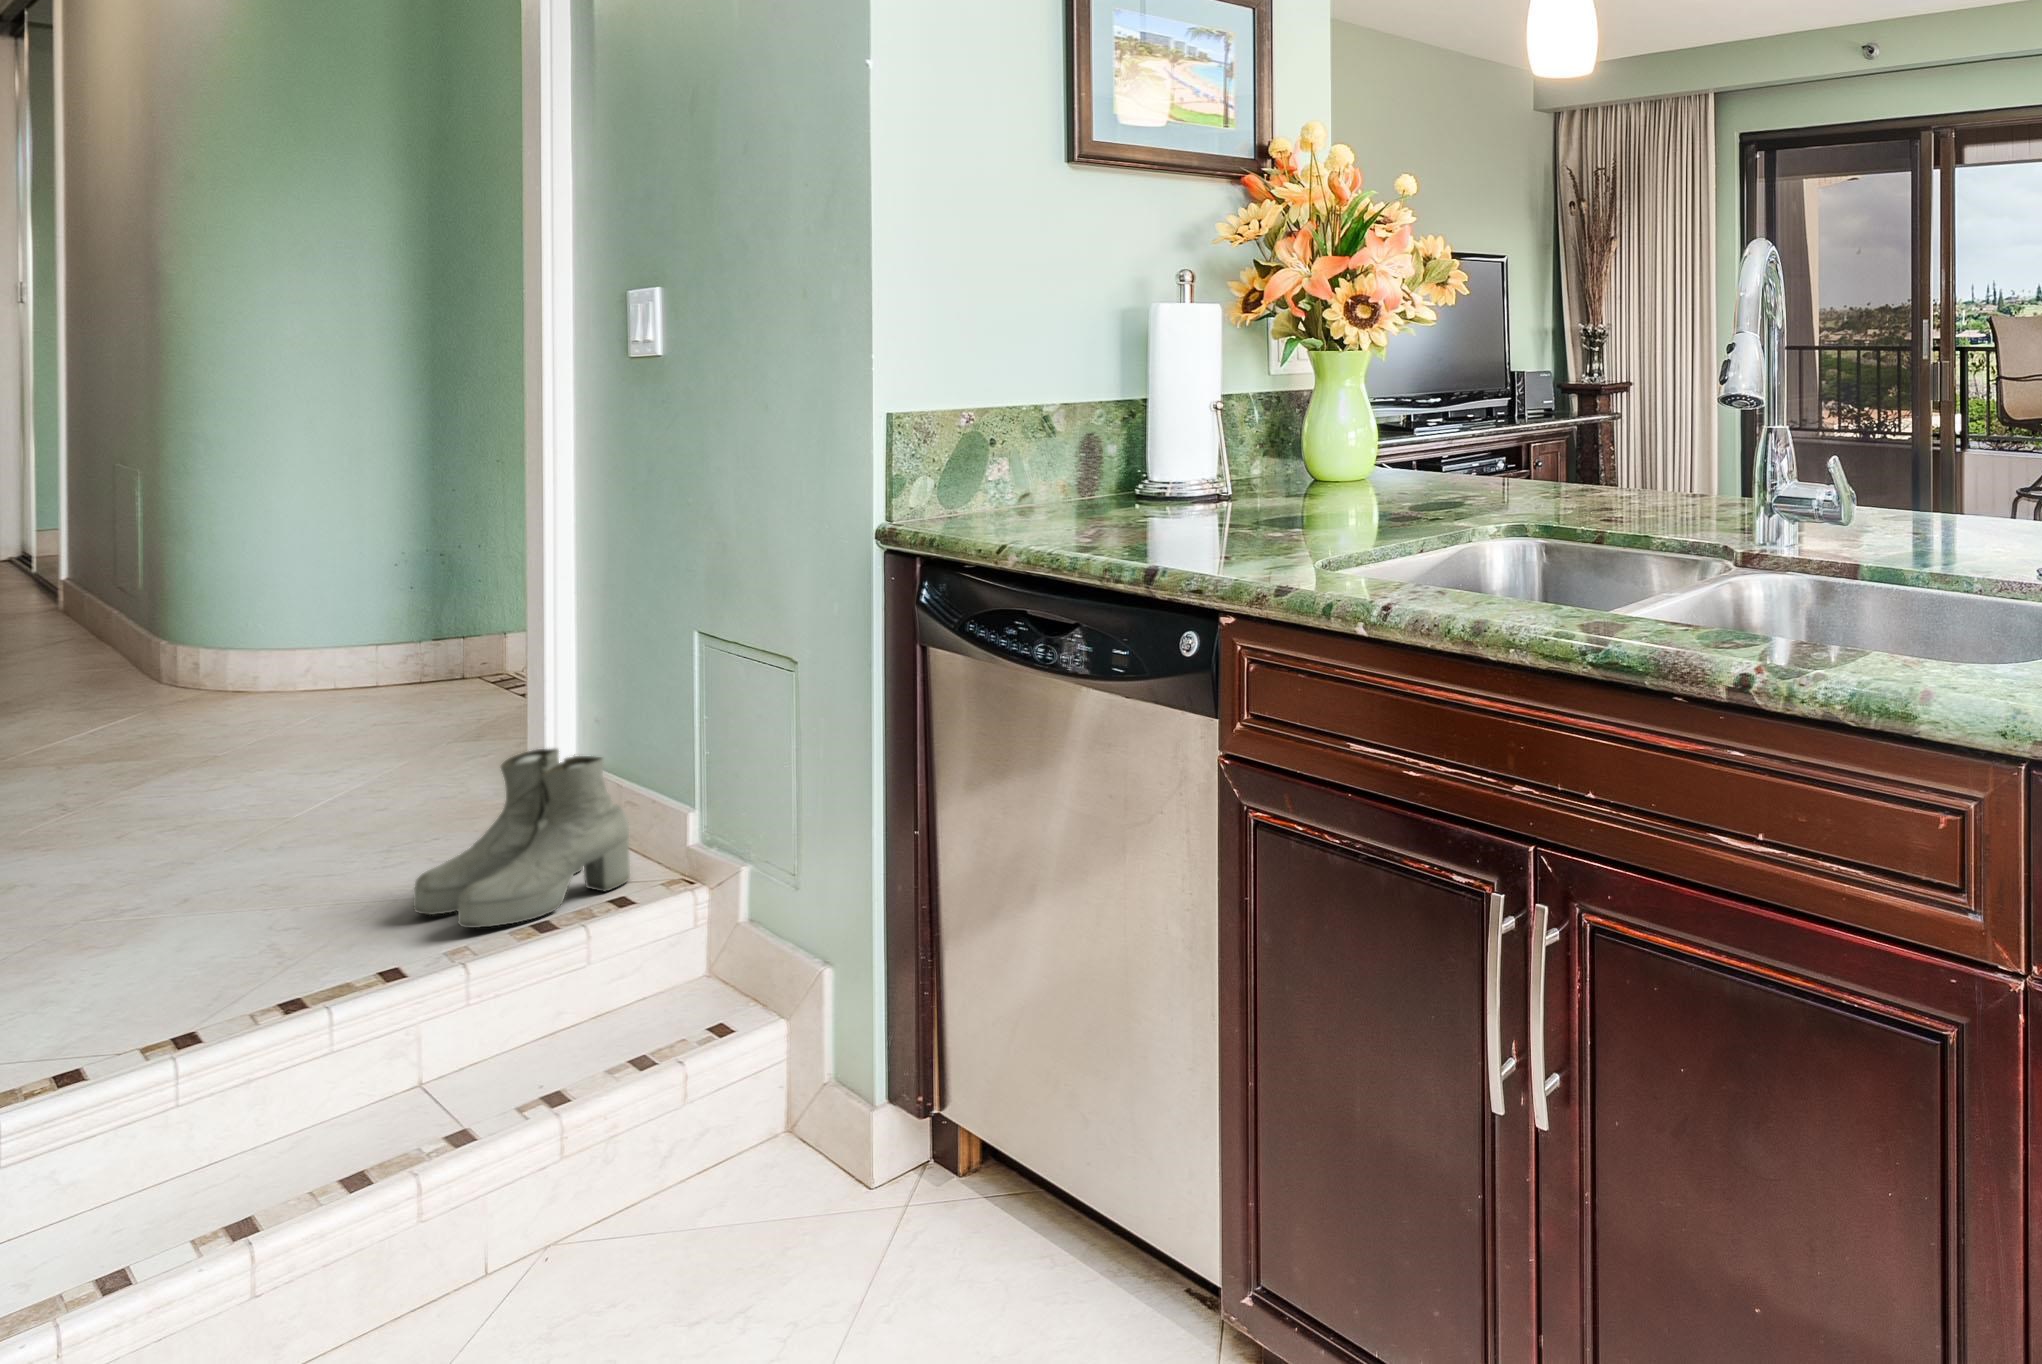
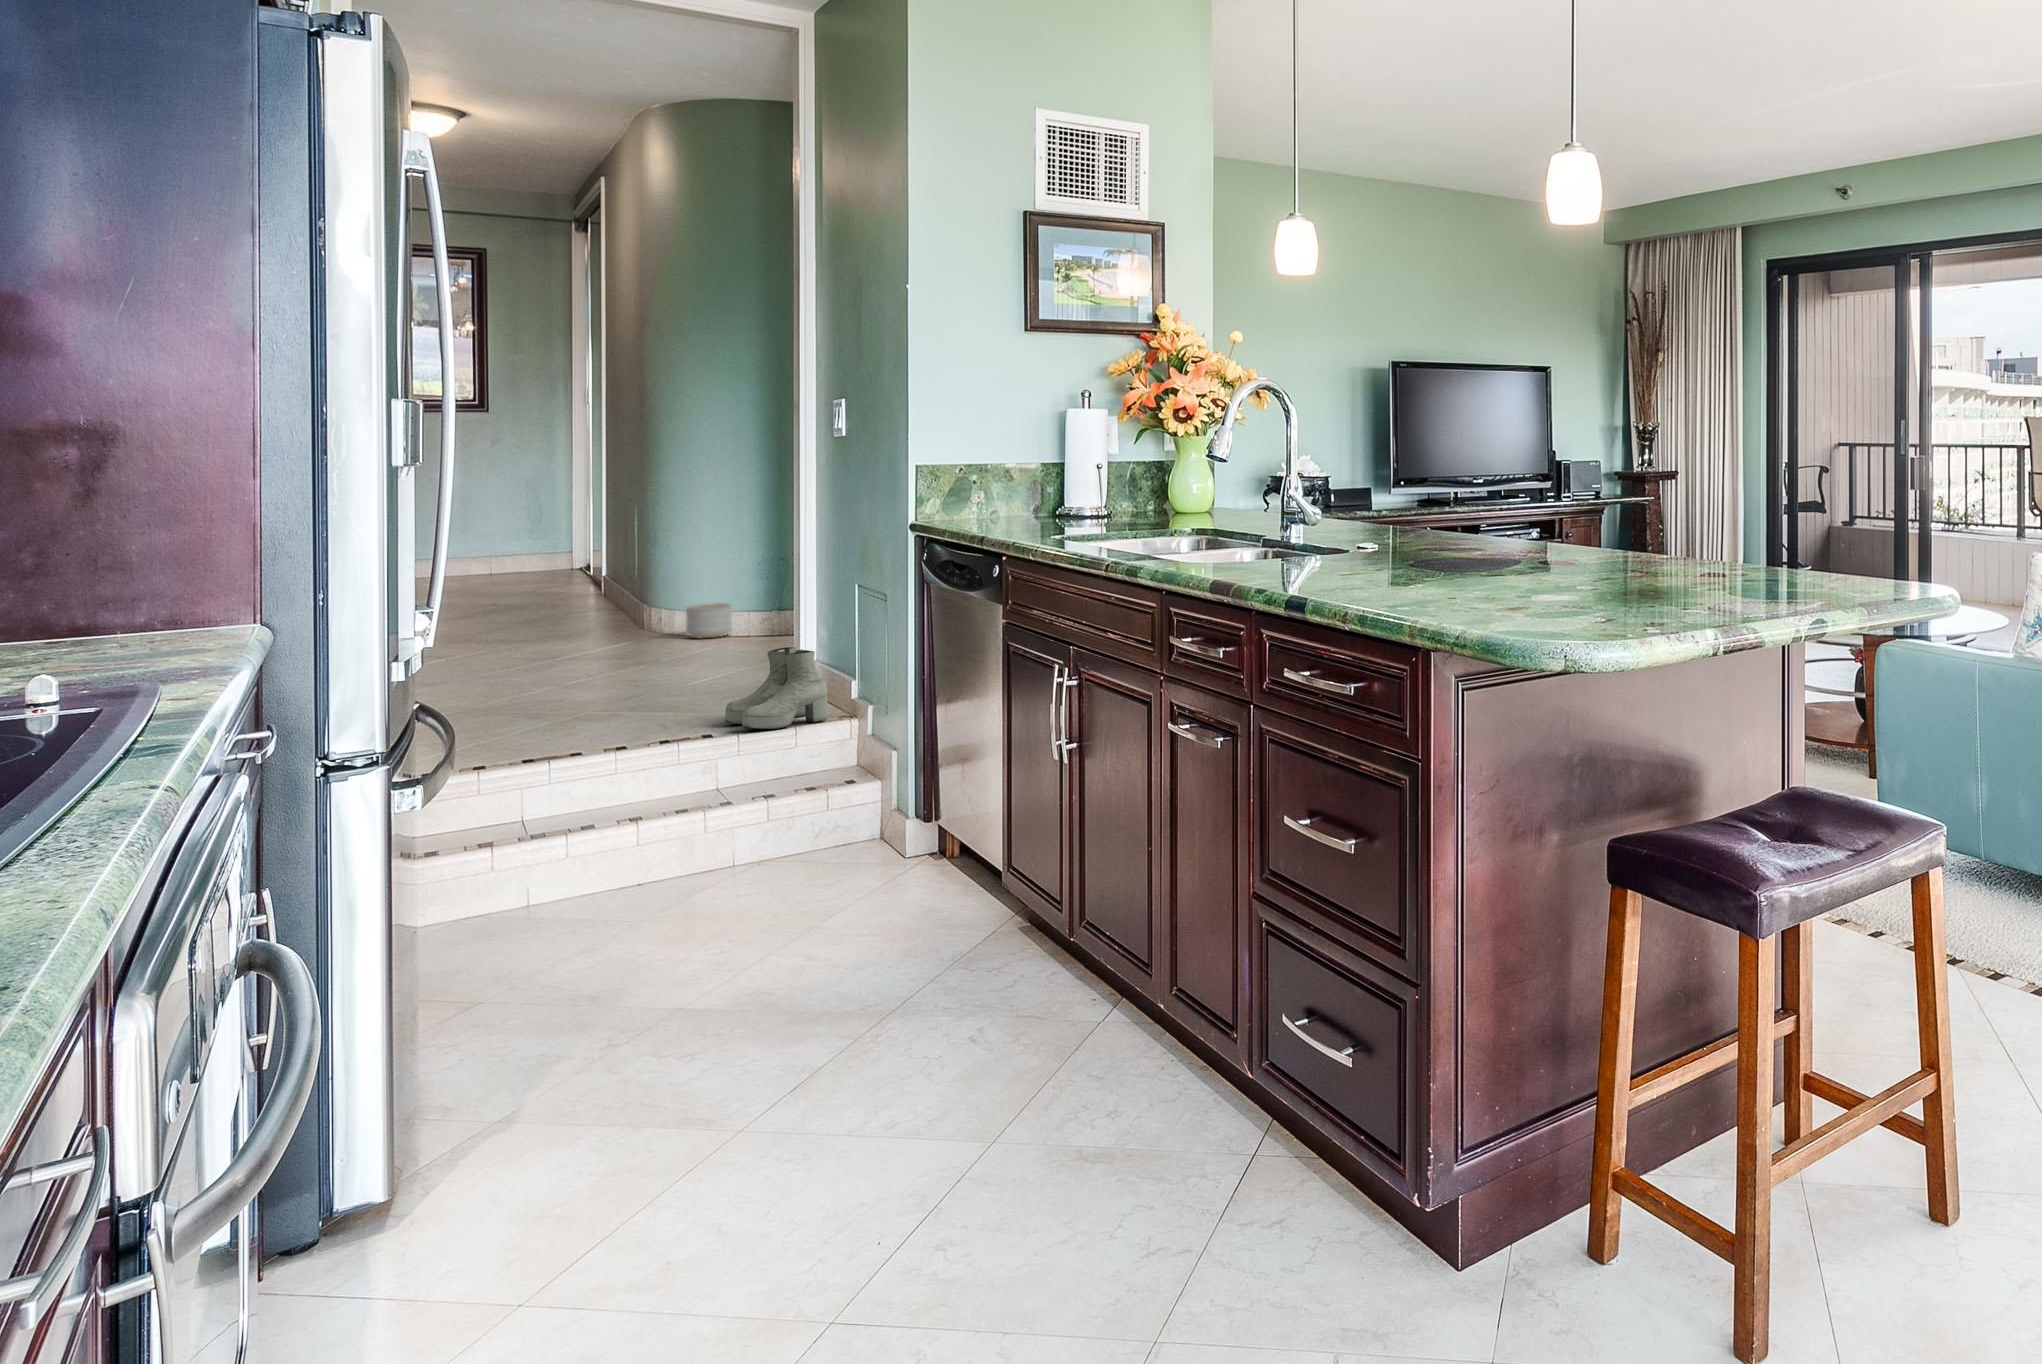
planter: none [264,626,351,690] -> present [686,603,732,638]

